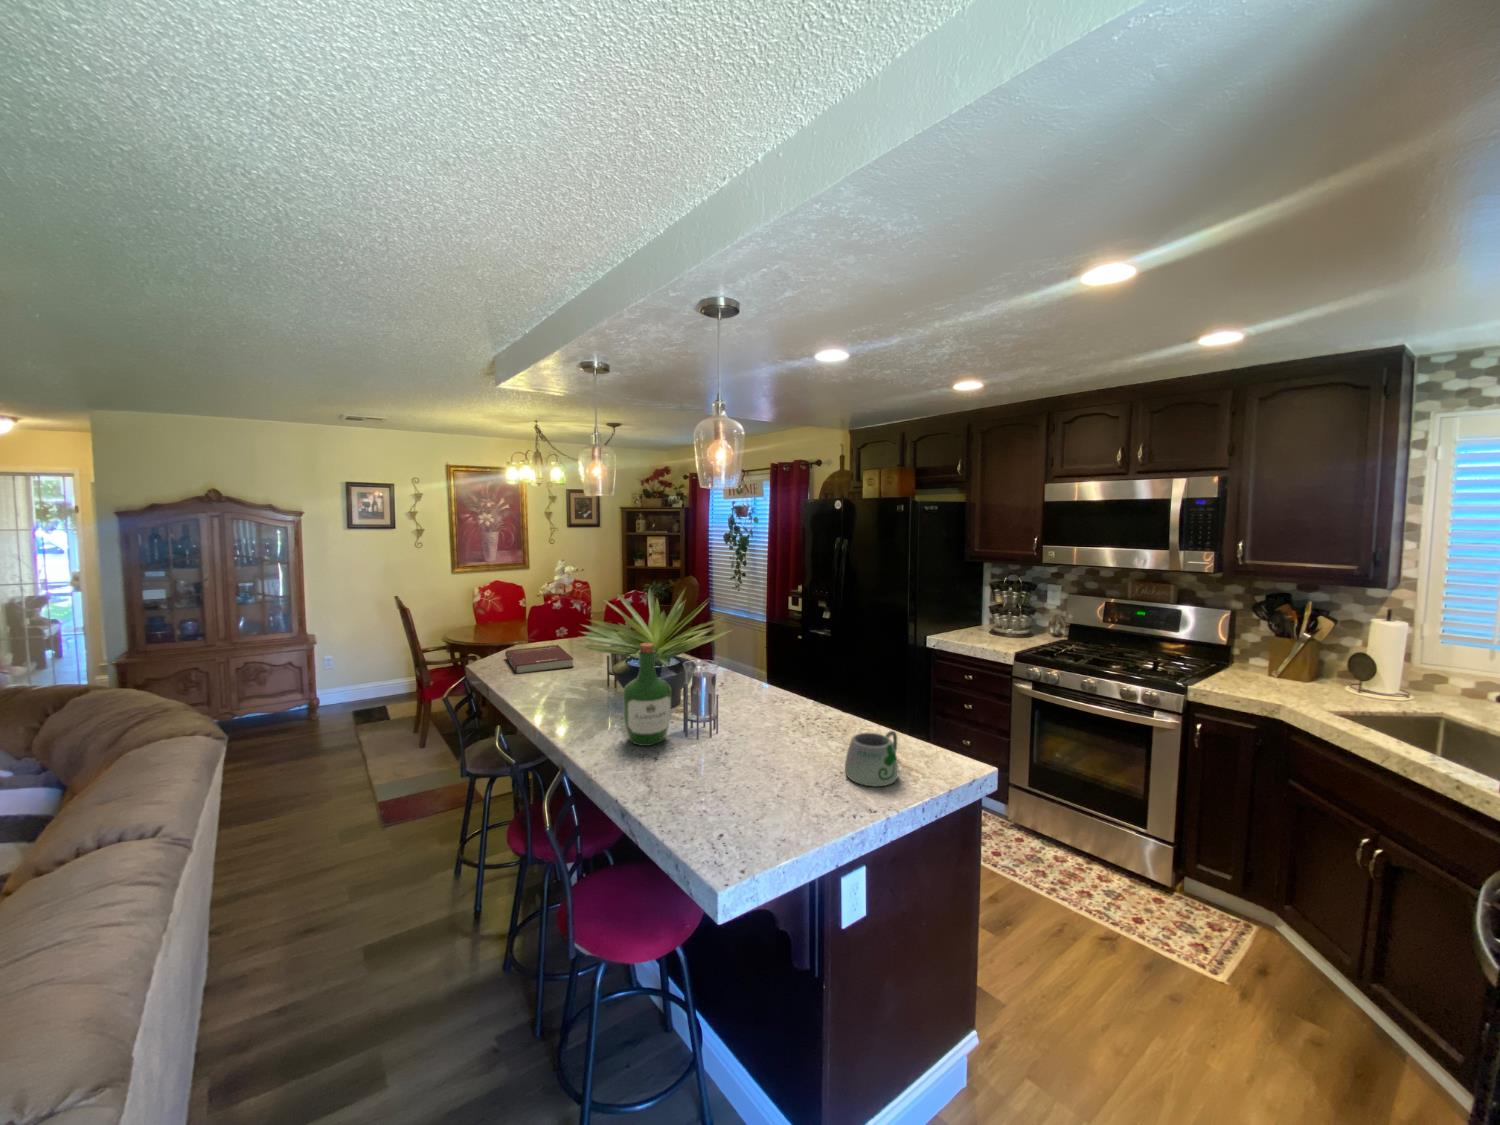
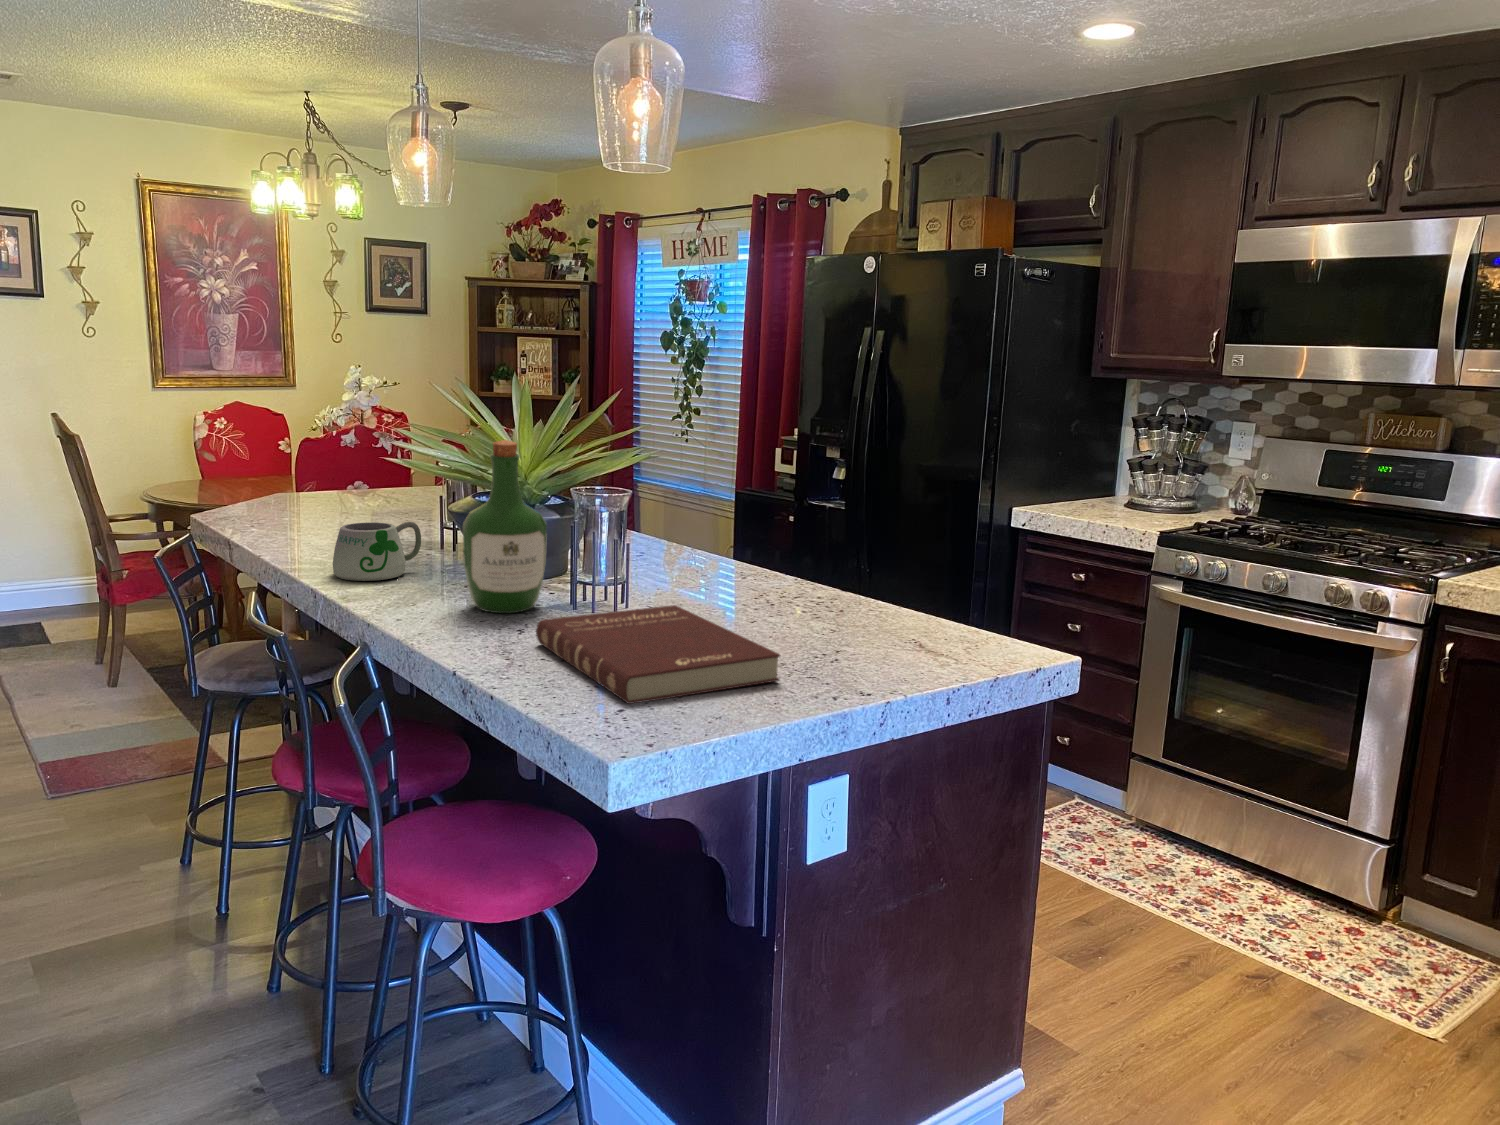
book: present [505,645,573,674] -> present [536,605,780,704]
mug: present [845,731,915,787] -> present [333,522,421,581]

